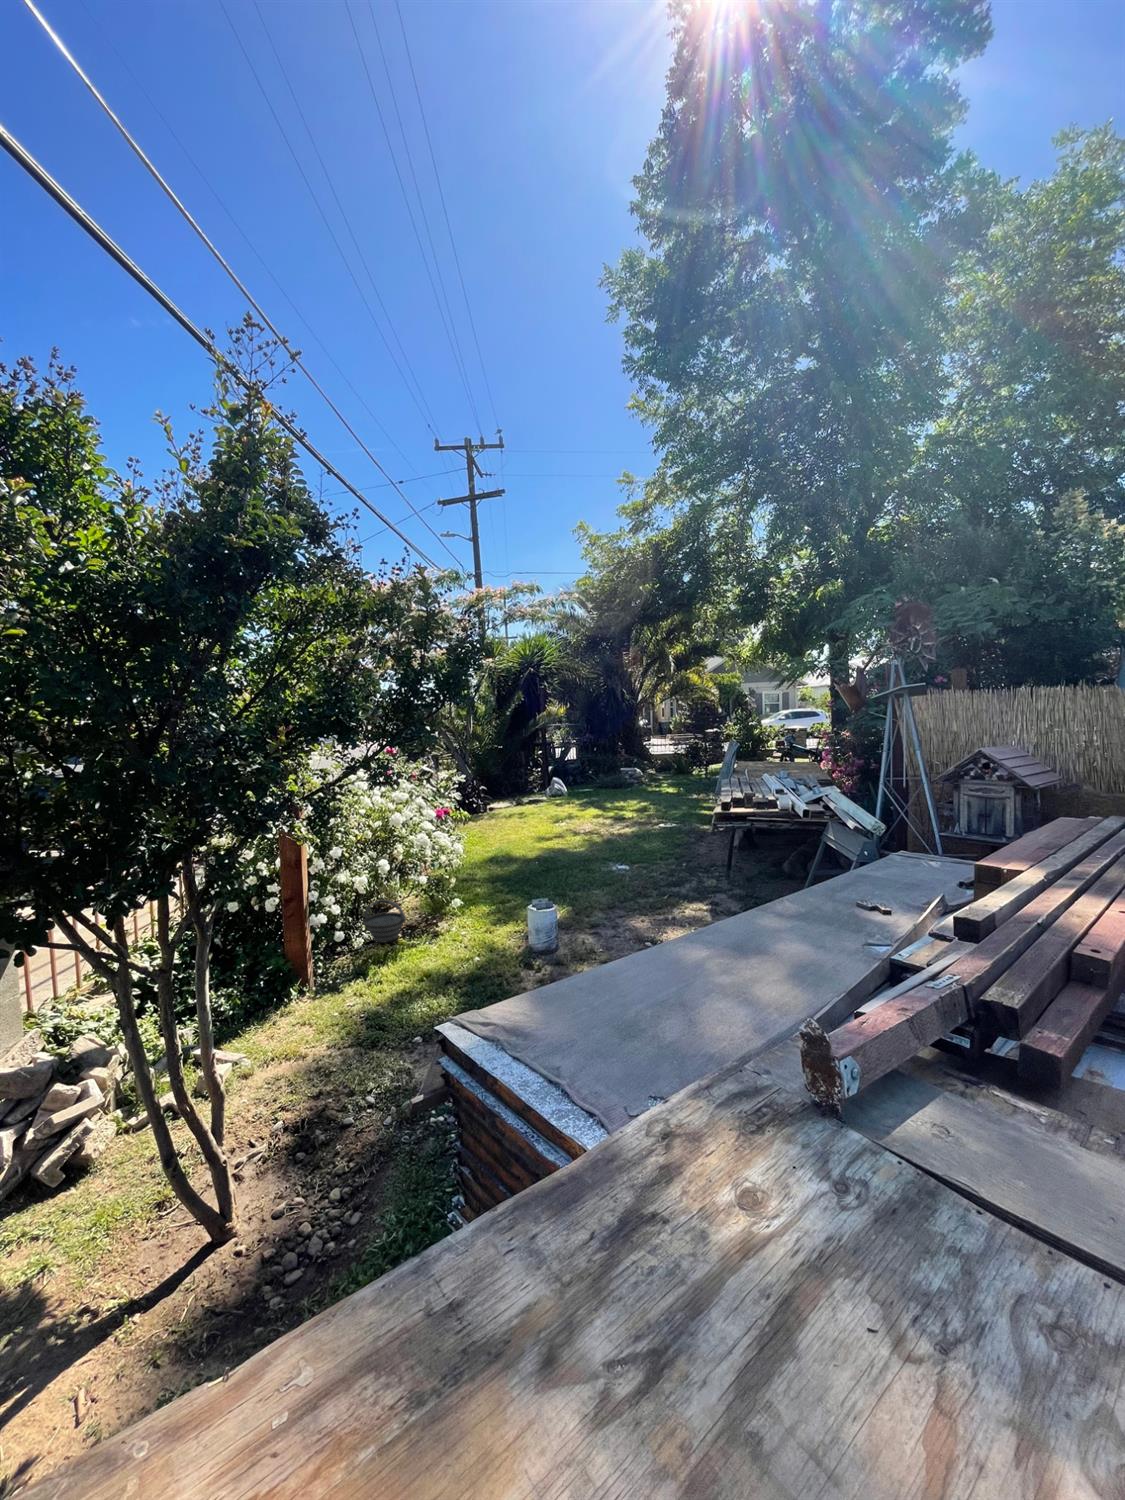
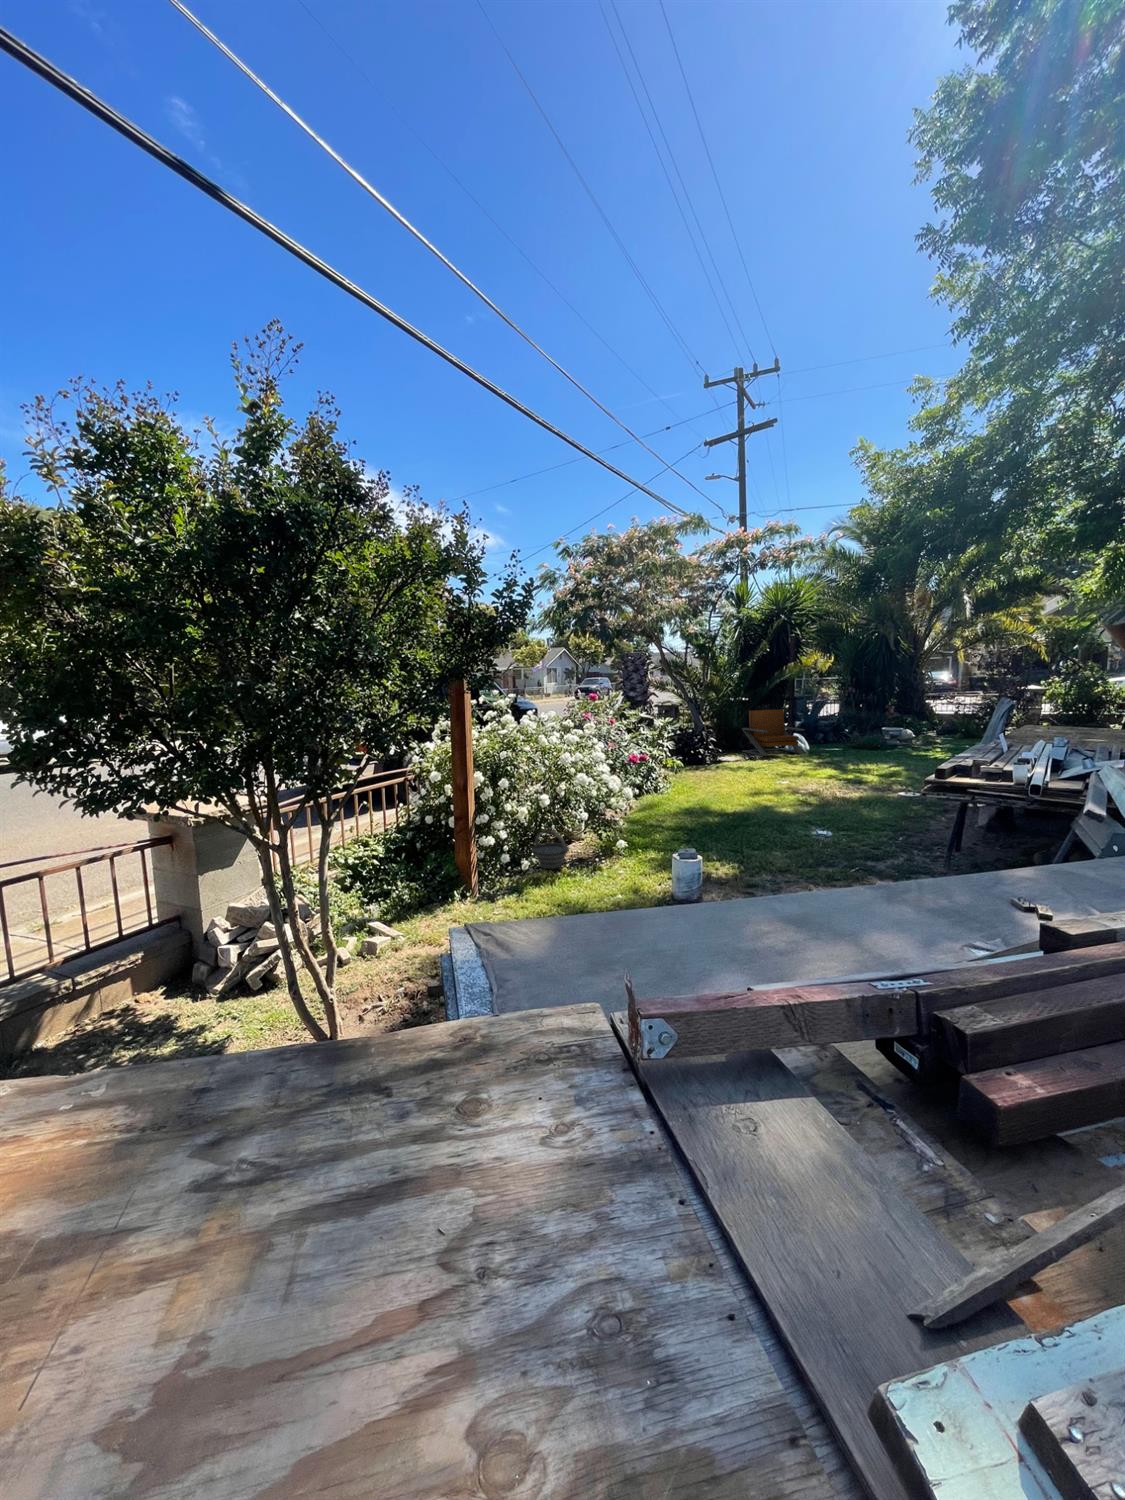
lounge chair: none [504,755,561,800] -> present [742,709,805,756]

